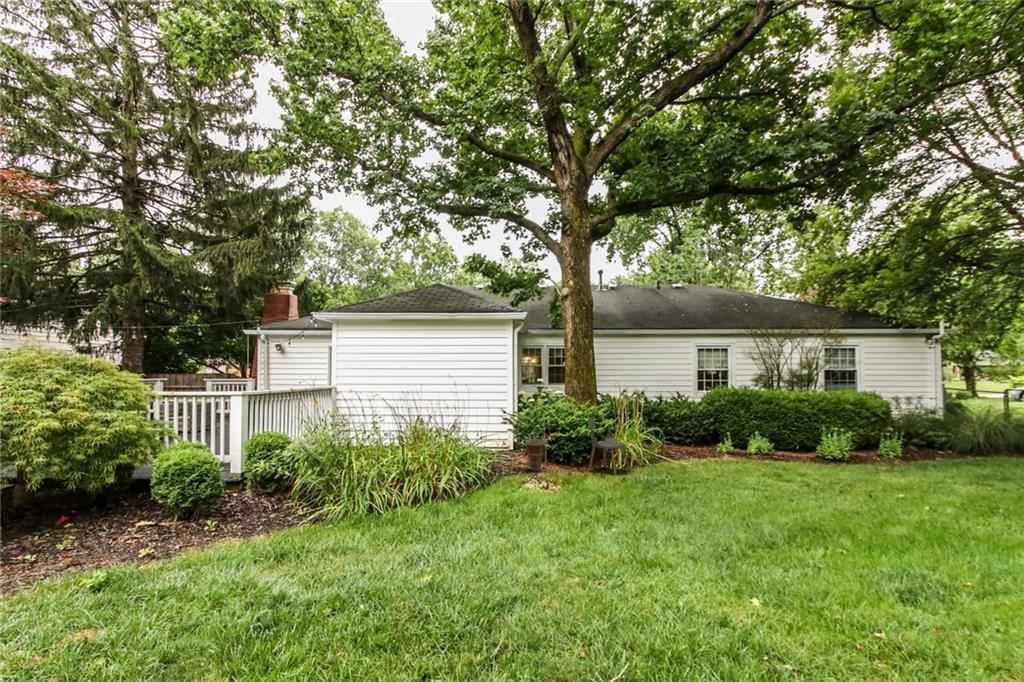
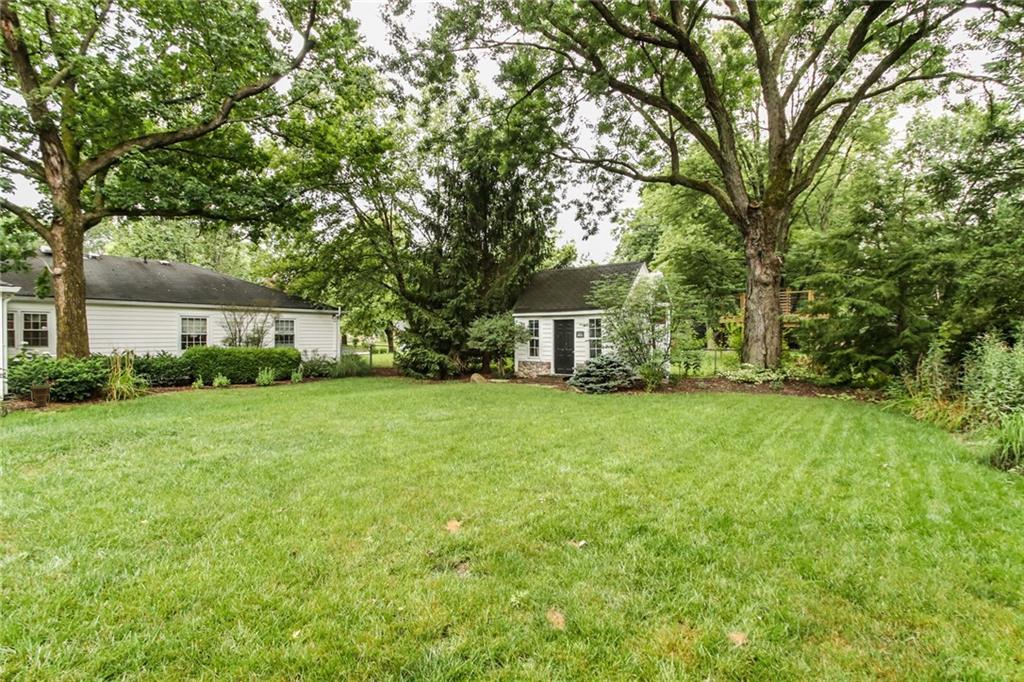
chair: present [587,418,630,476] -> none [88,367,124,402]

